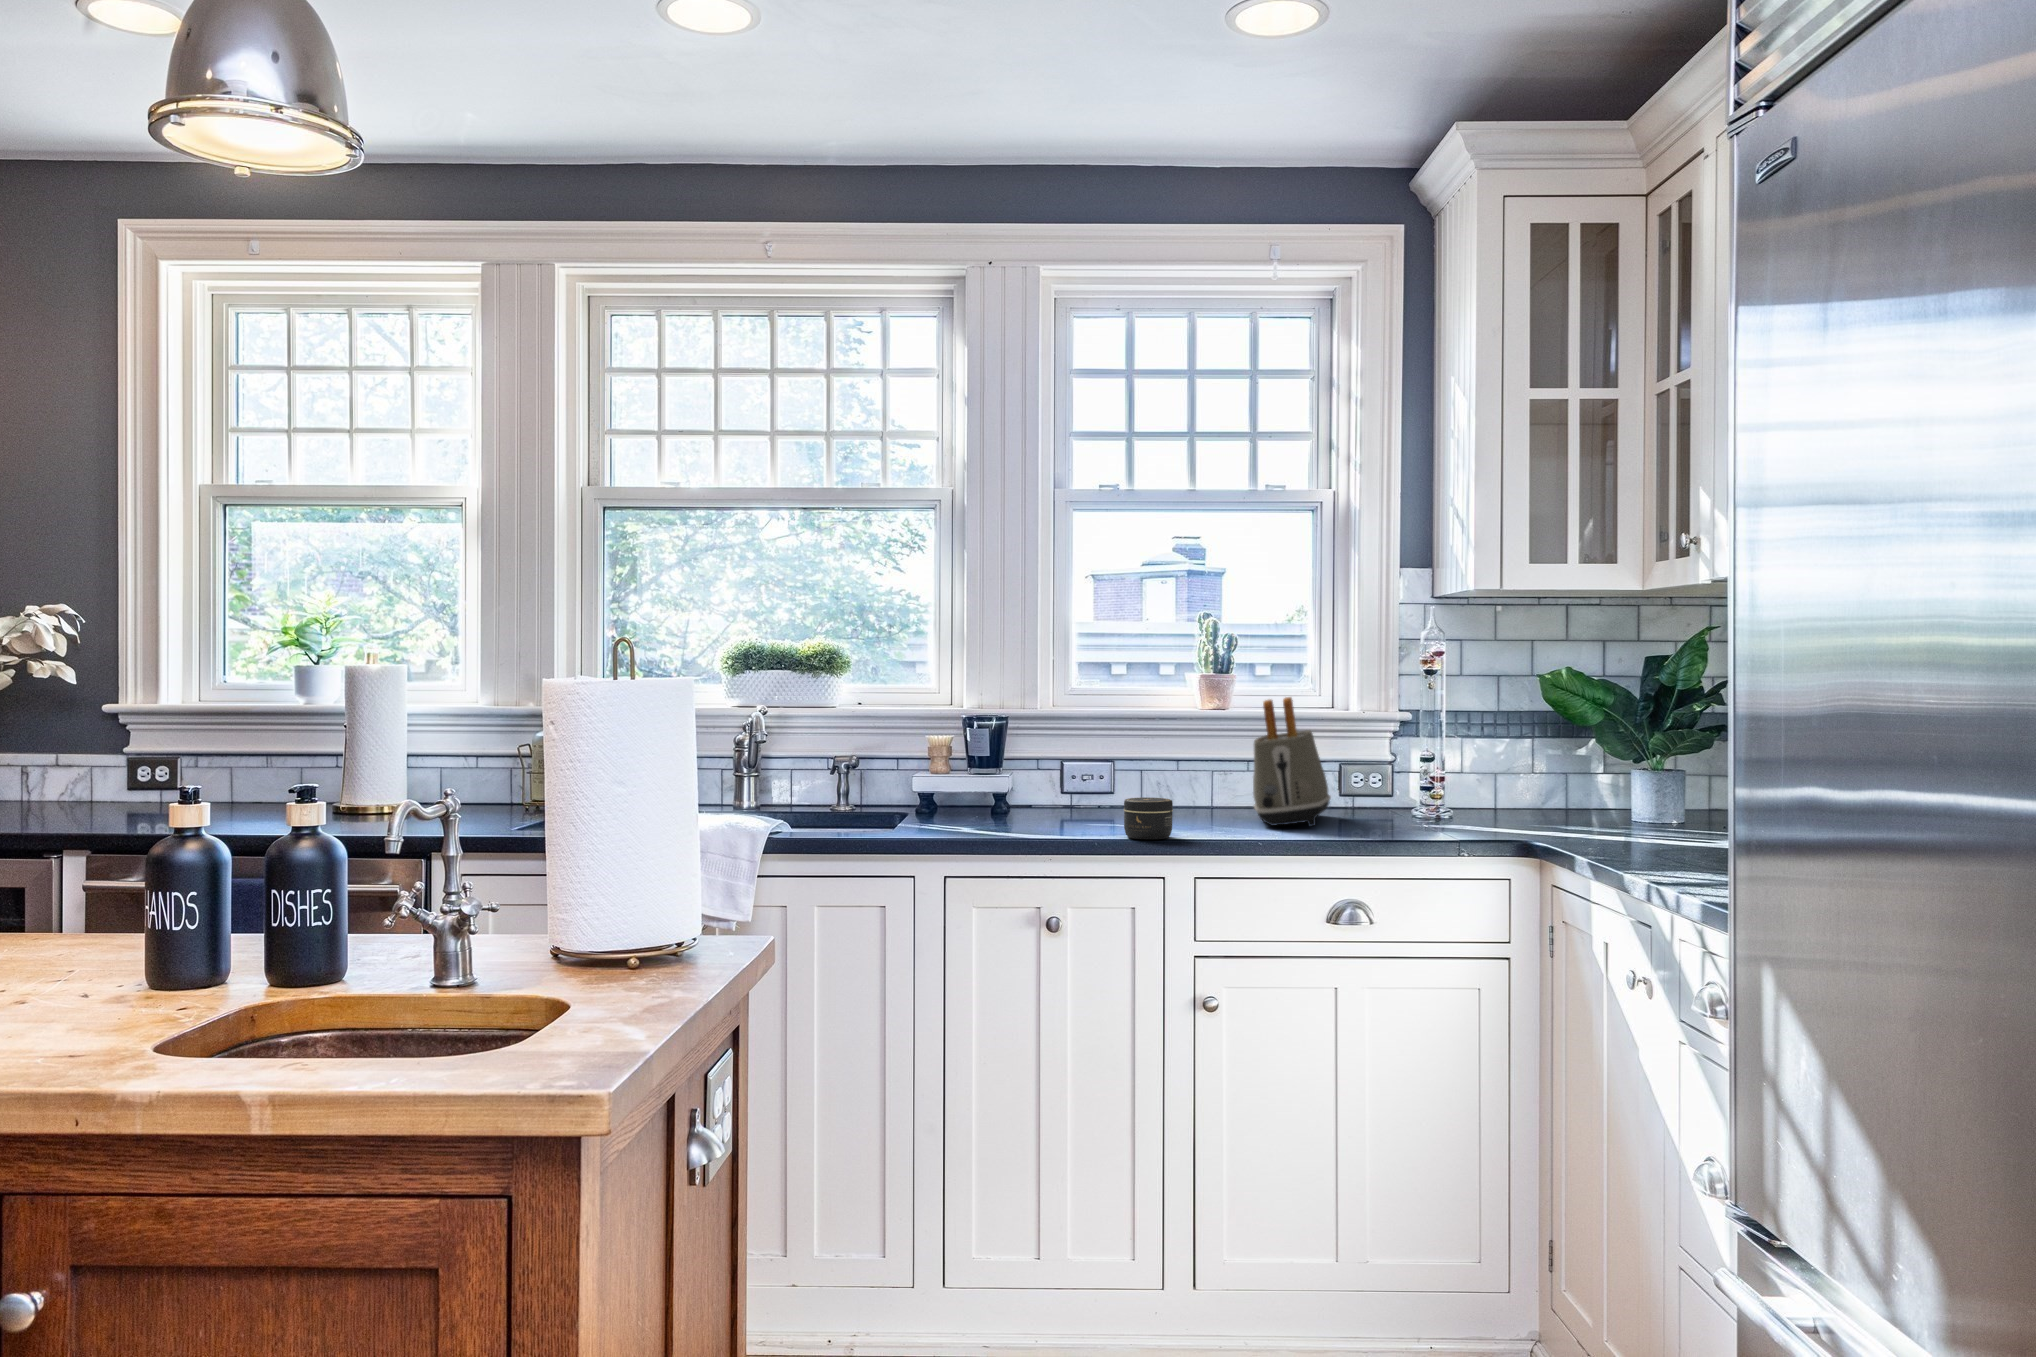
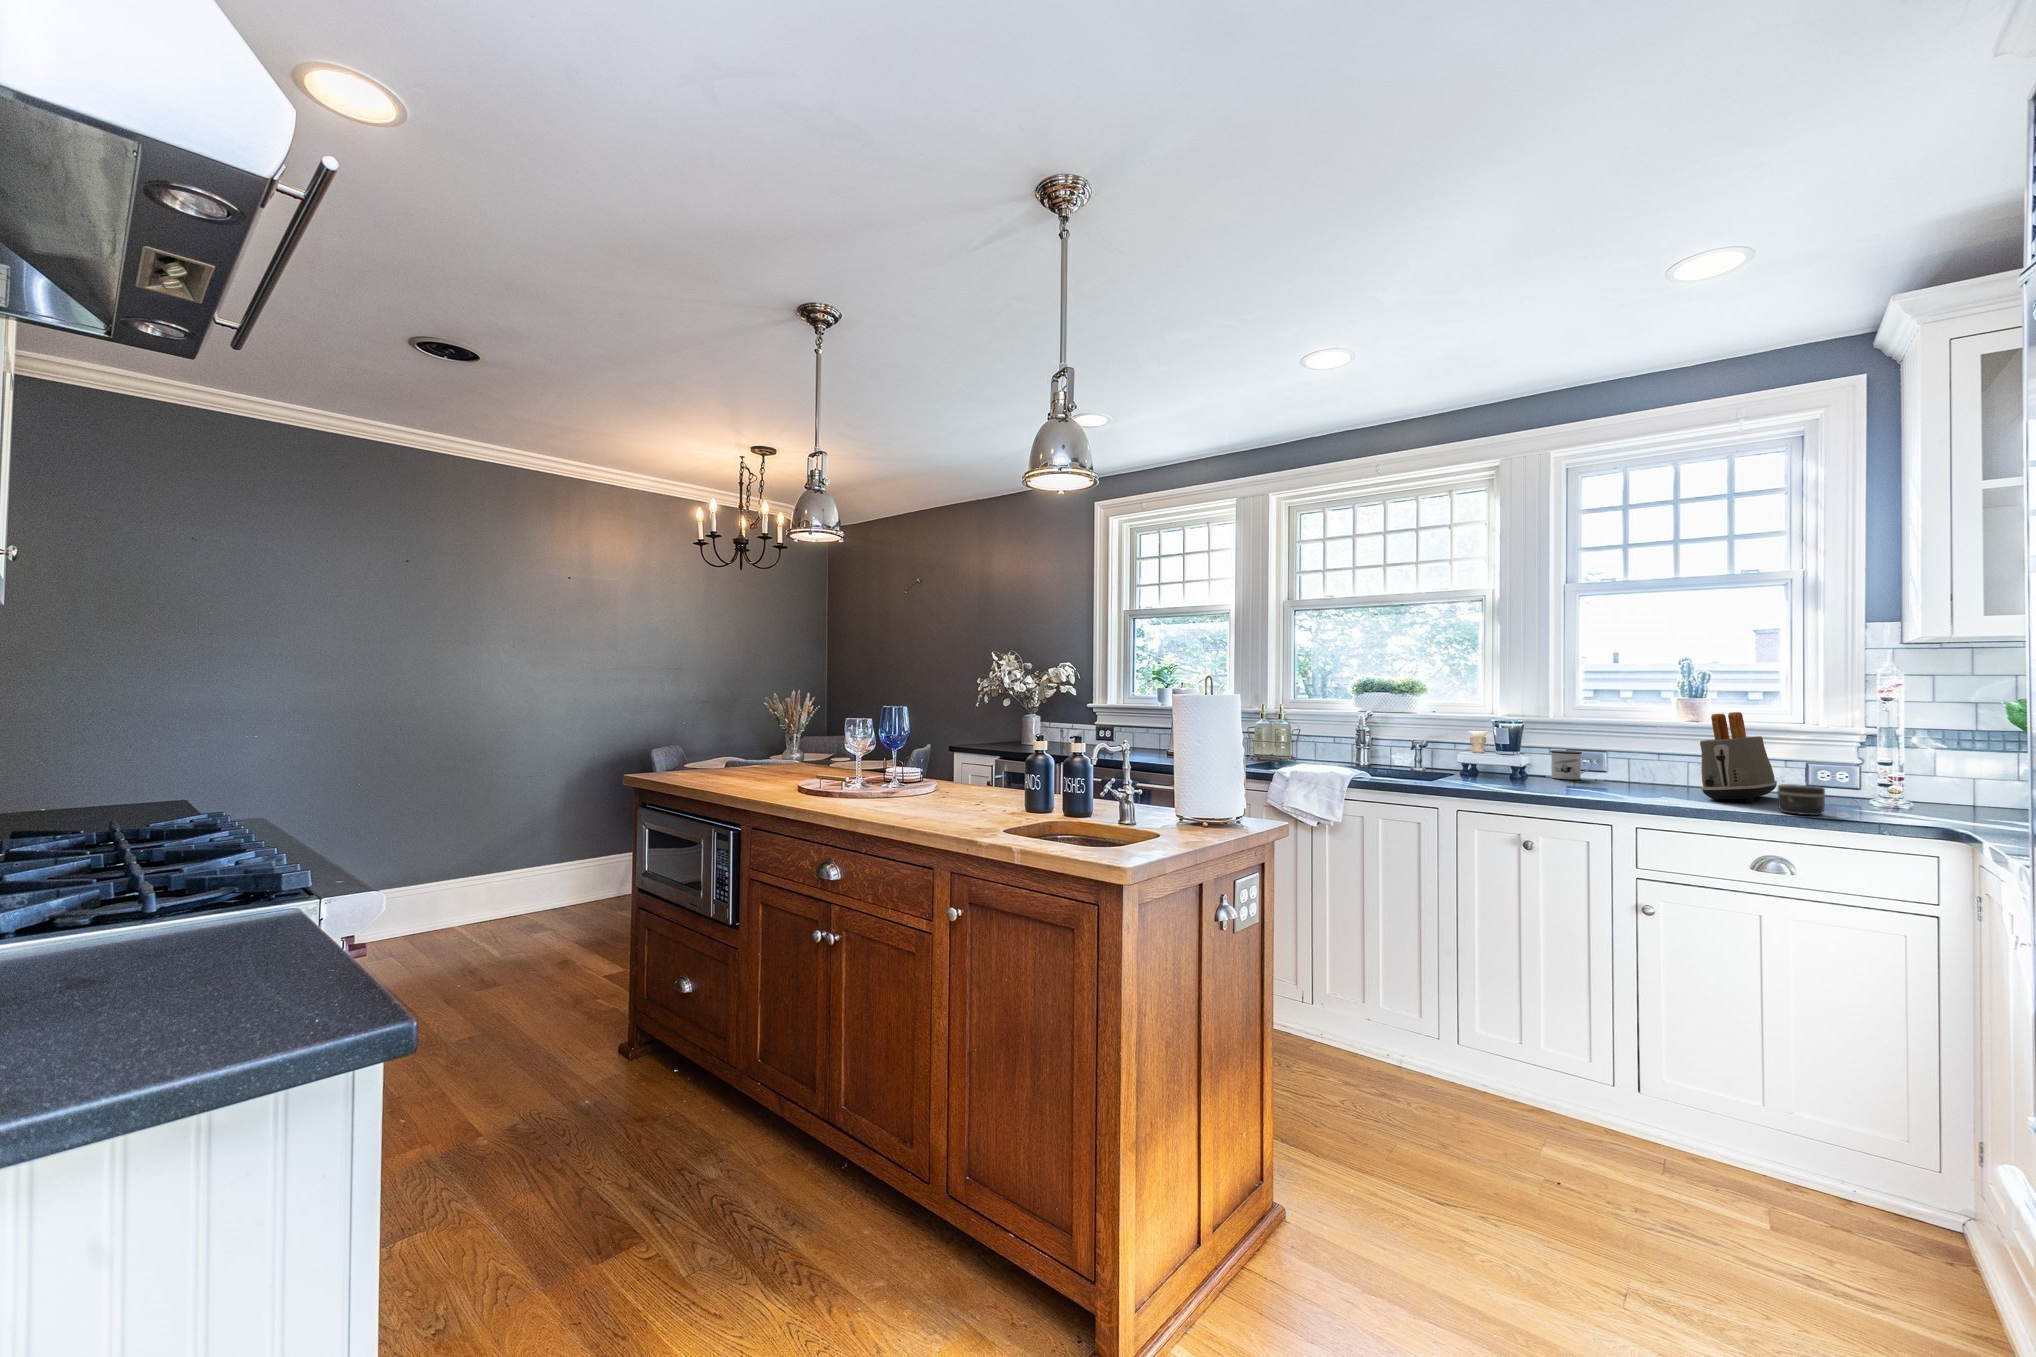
mug: none [1041,762,1098,808] -> present [1550,750,1592,779]
jar: present [1124,797,1173,839] -> present [1778,784,1825,815]

